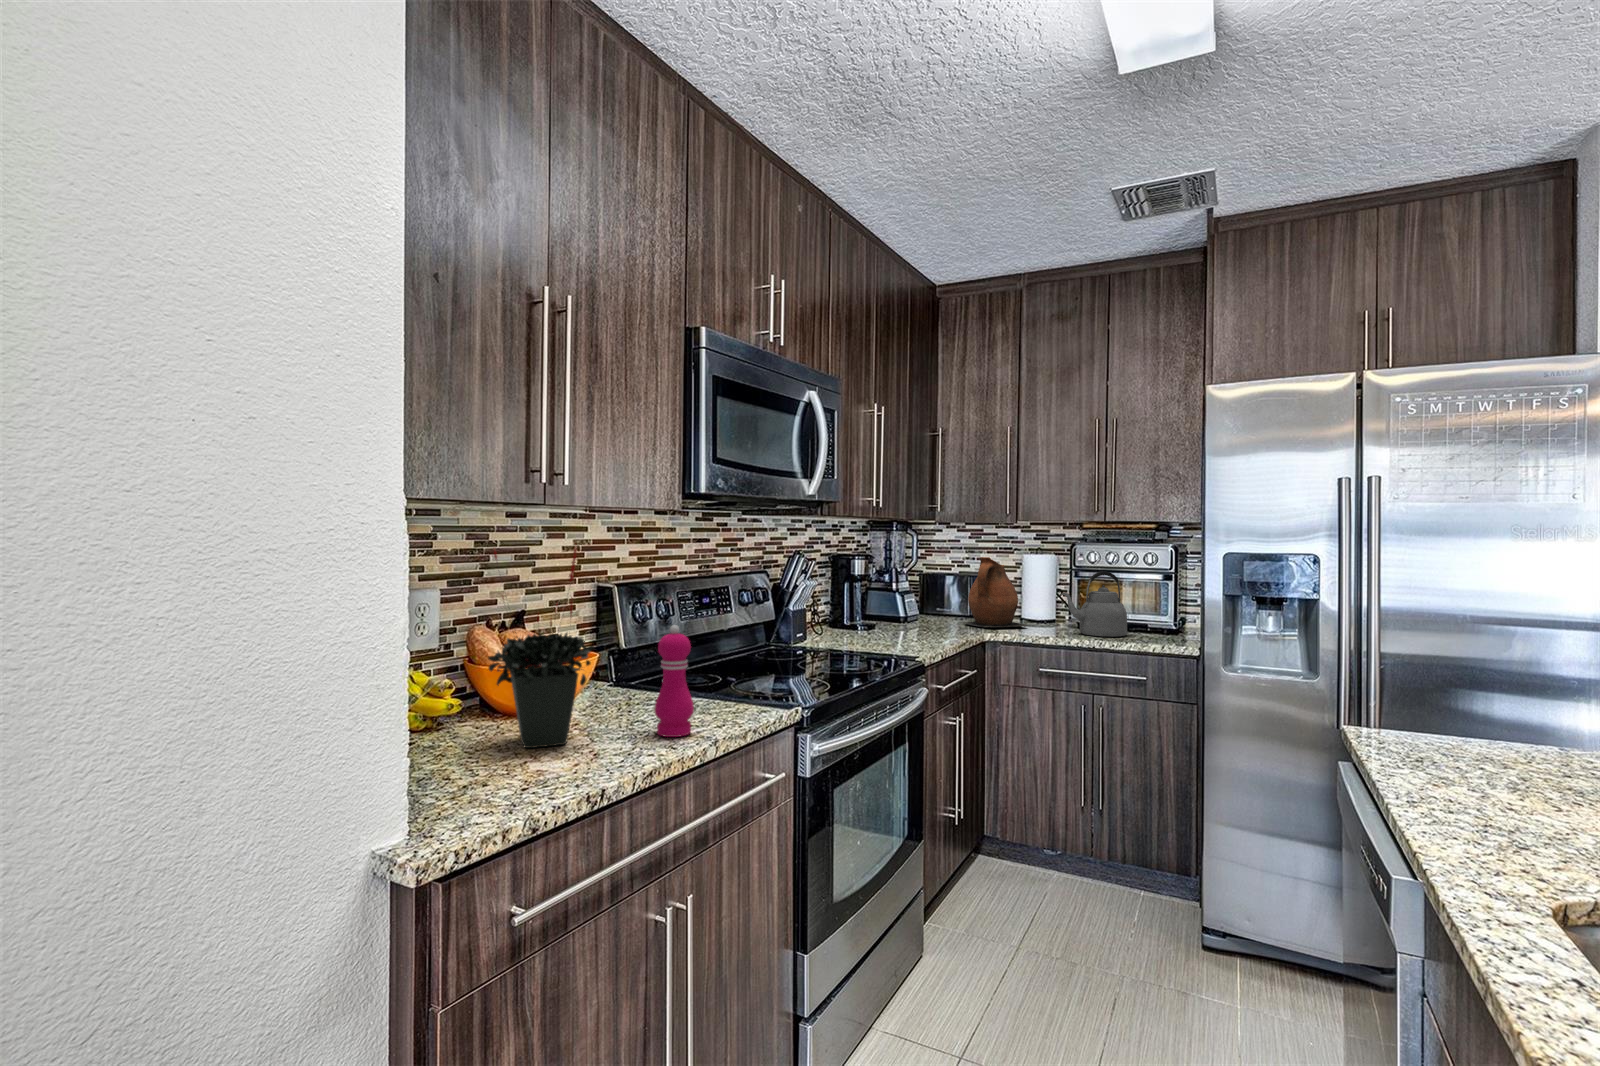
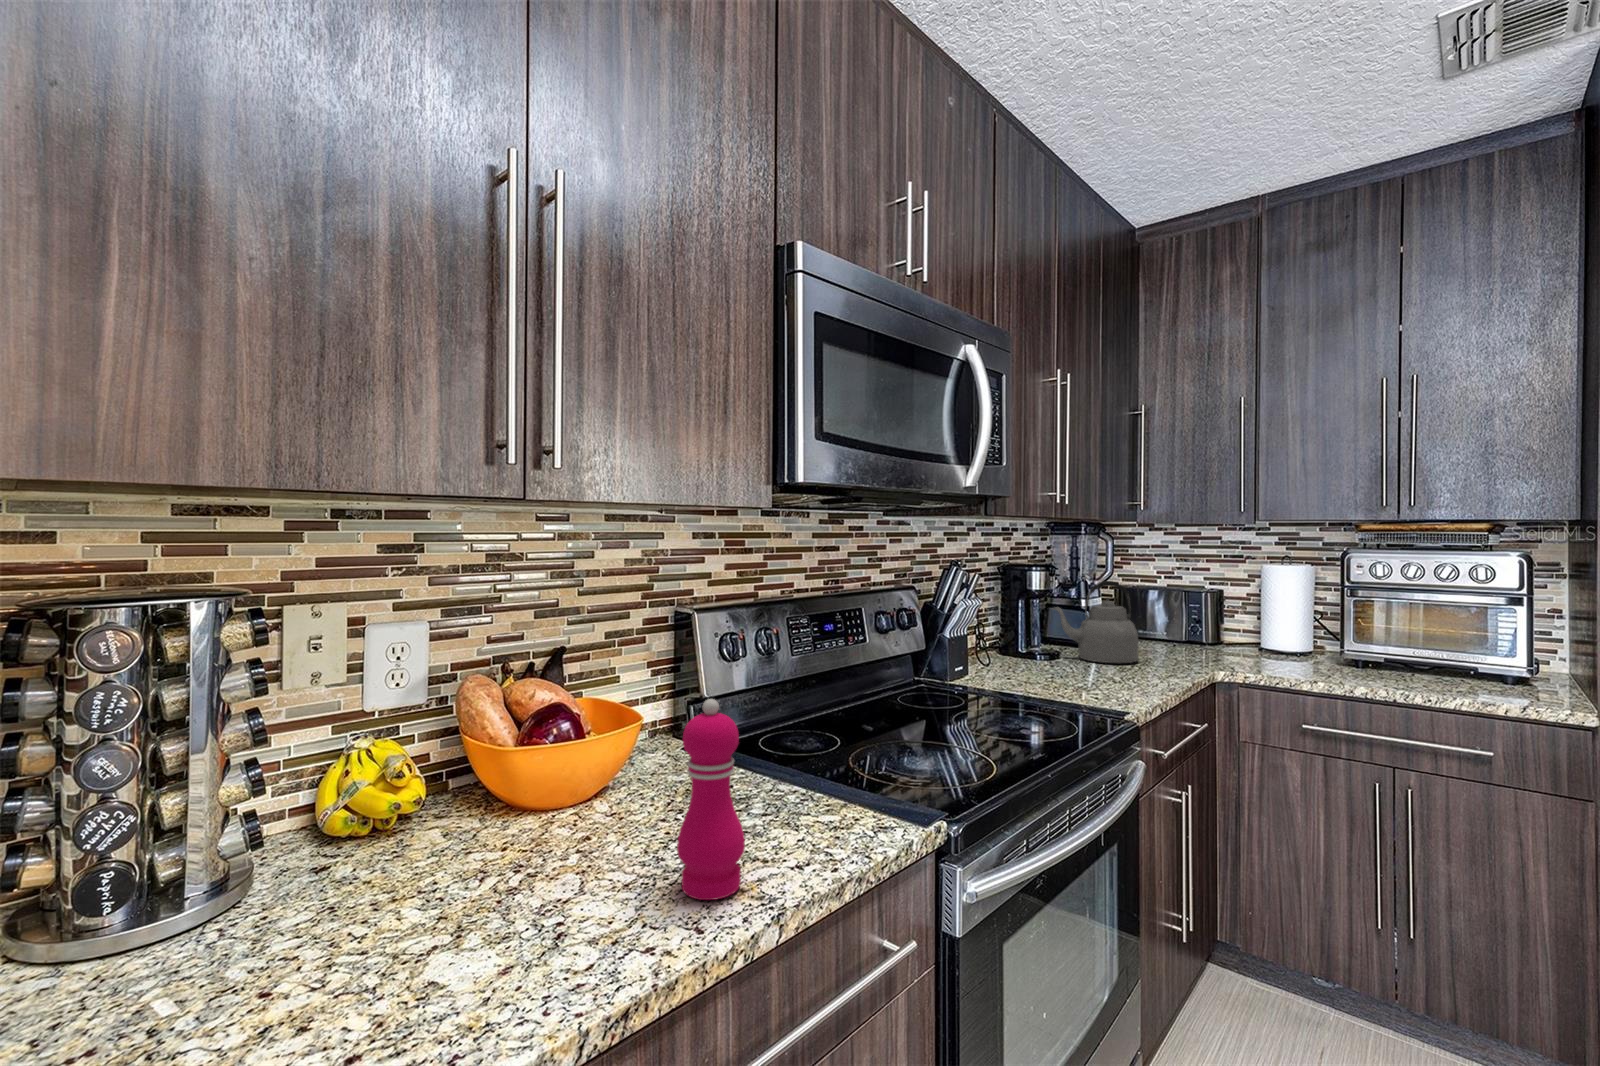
potted plant: present [488,546,594,748] -> none [383,560,576,913]
ceramic pitcher: present [965,557,1027,627] -> none [1176,568,1274,662]
kettle: present [1061,571,1127,637] -> present [1052,581,1139,663]

